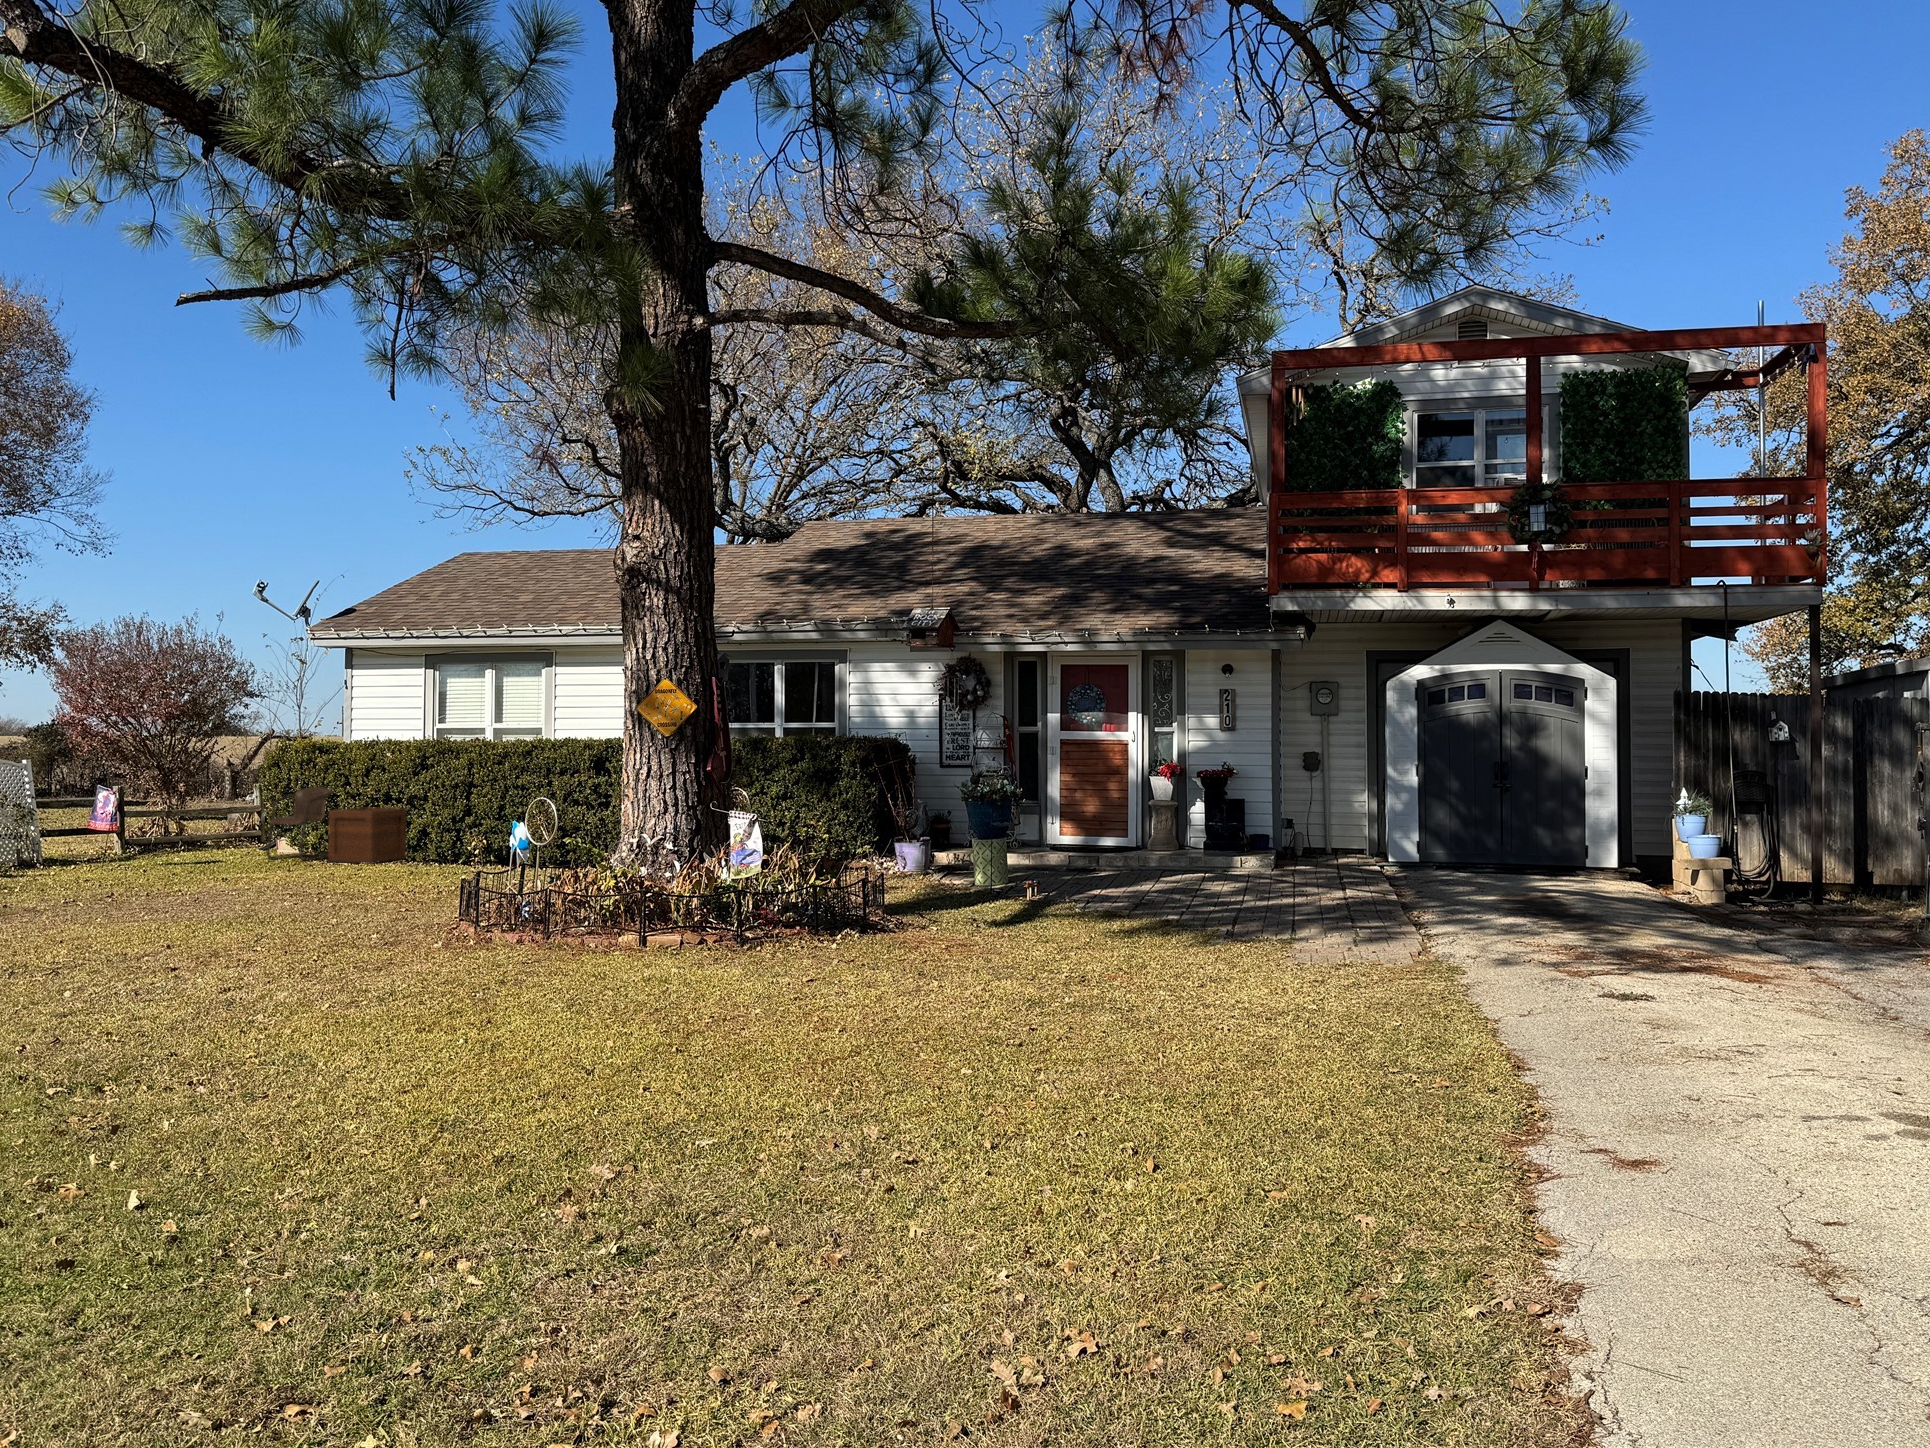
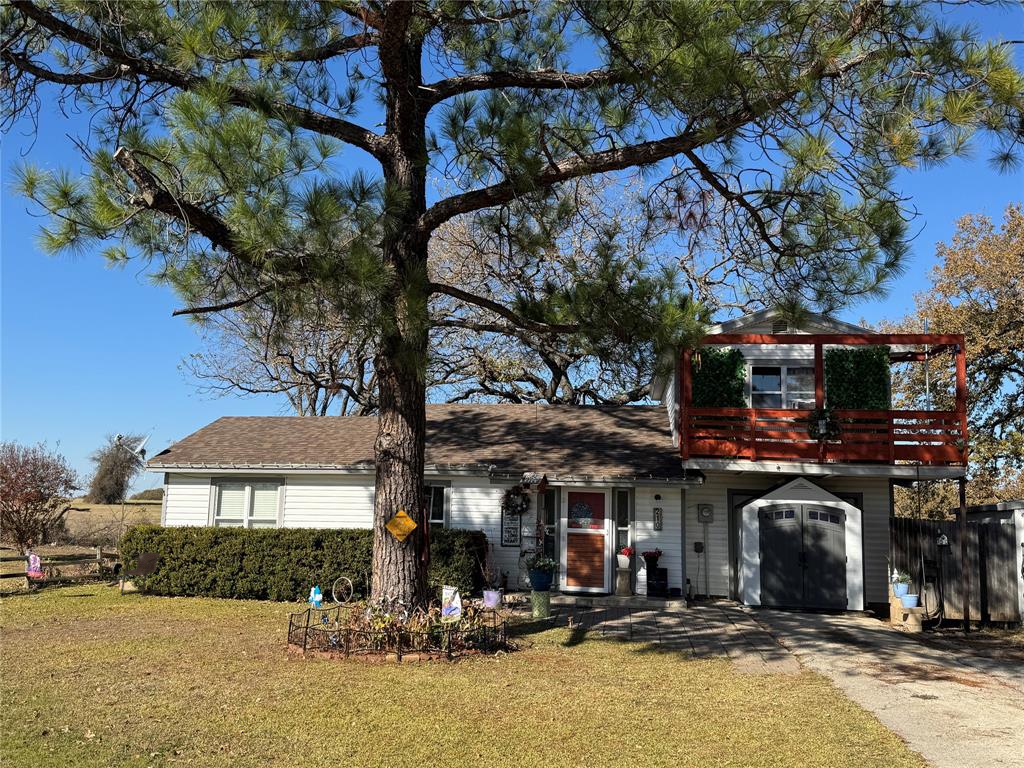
wooden crate: present [328,807,407,864] -> none [159,565,204,599]

